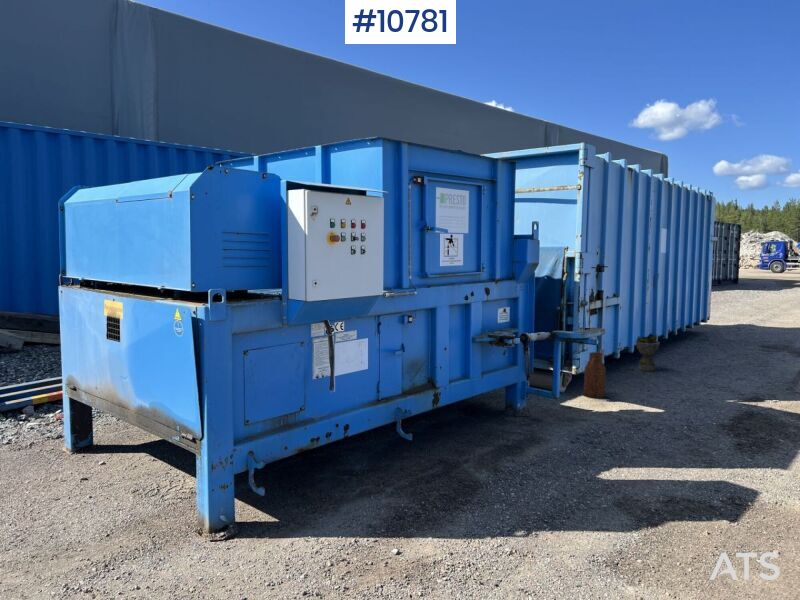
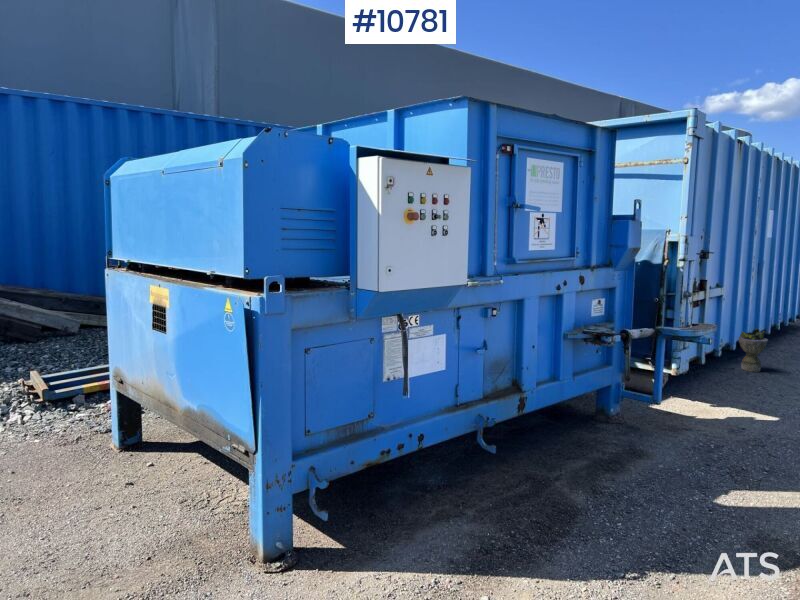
watering can: present [583,349,606,398] -> none [682,347,711,404]

